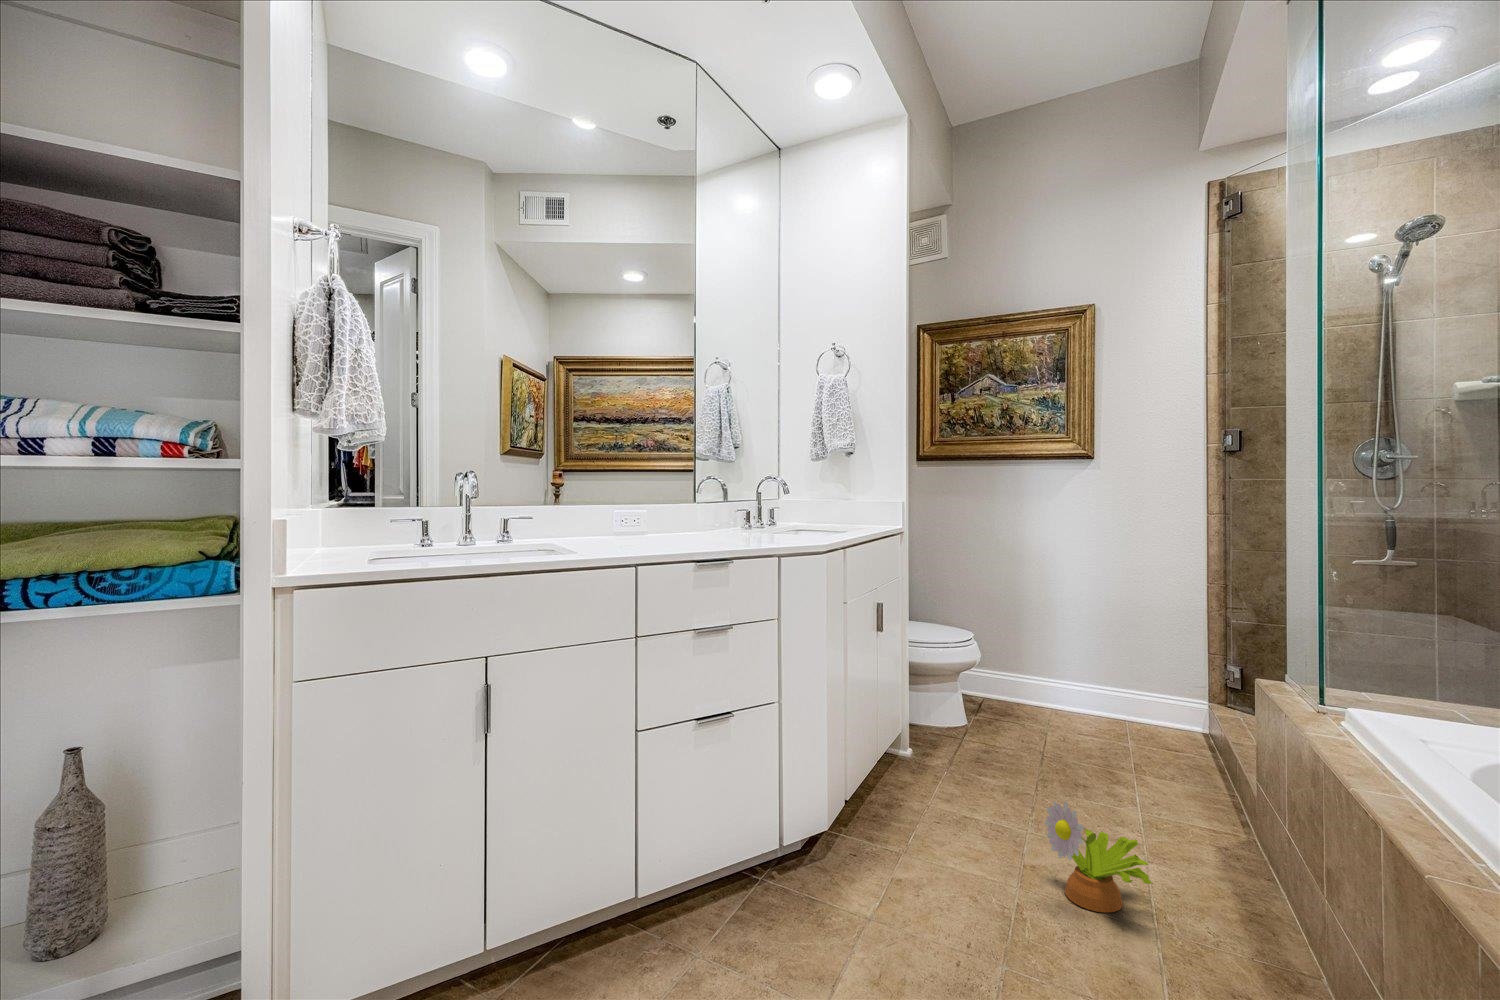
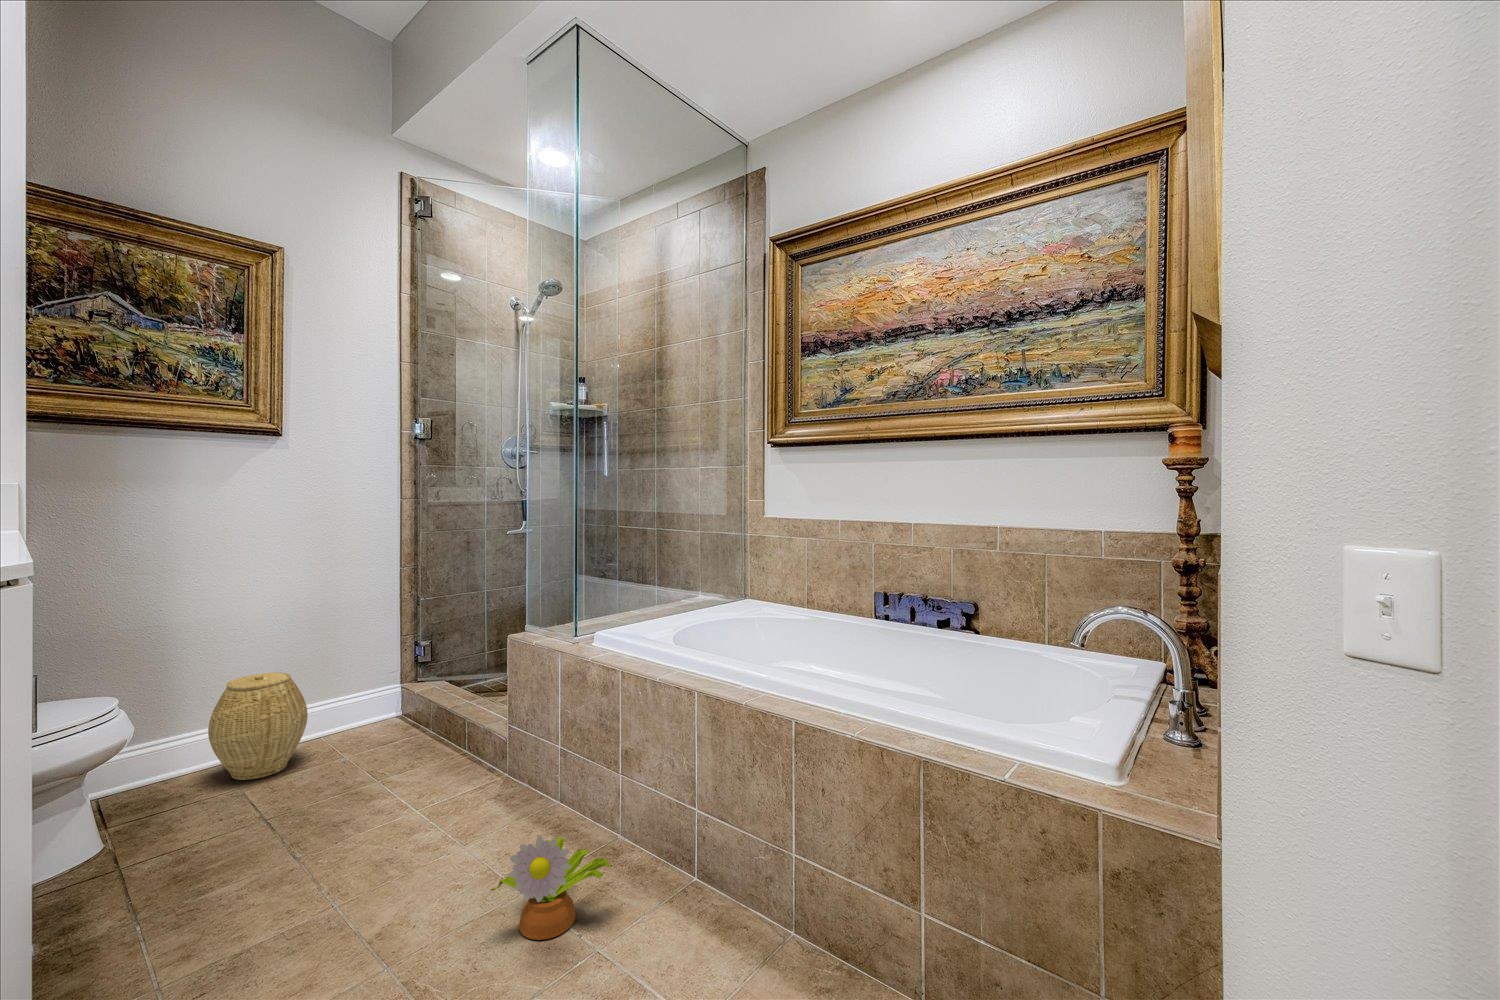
woven basket: none [1032,647,1100,729] -> present [208,672,308,780]

